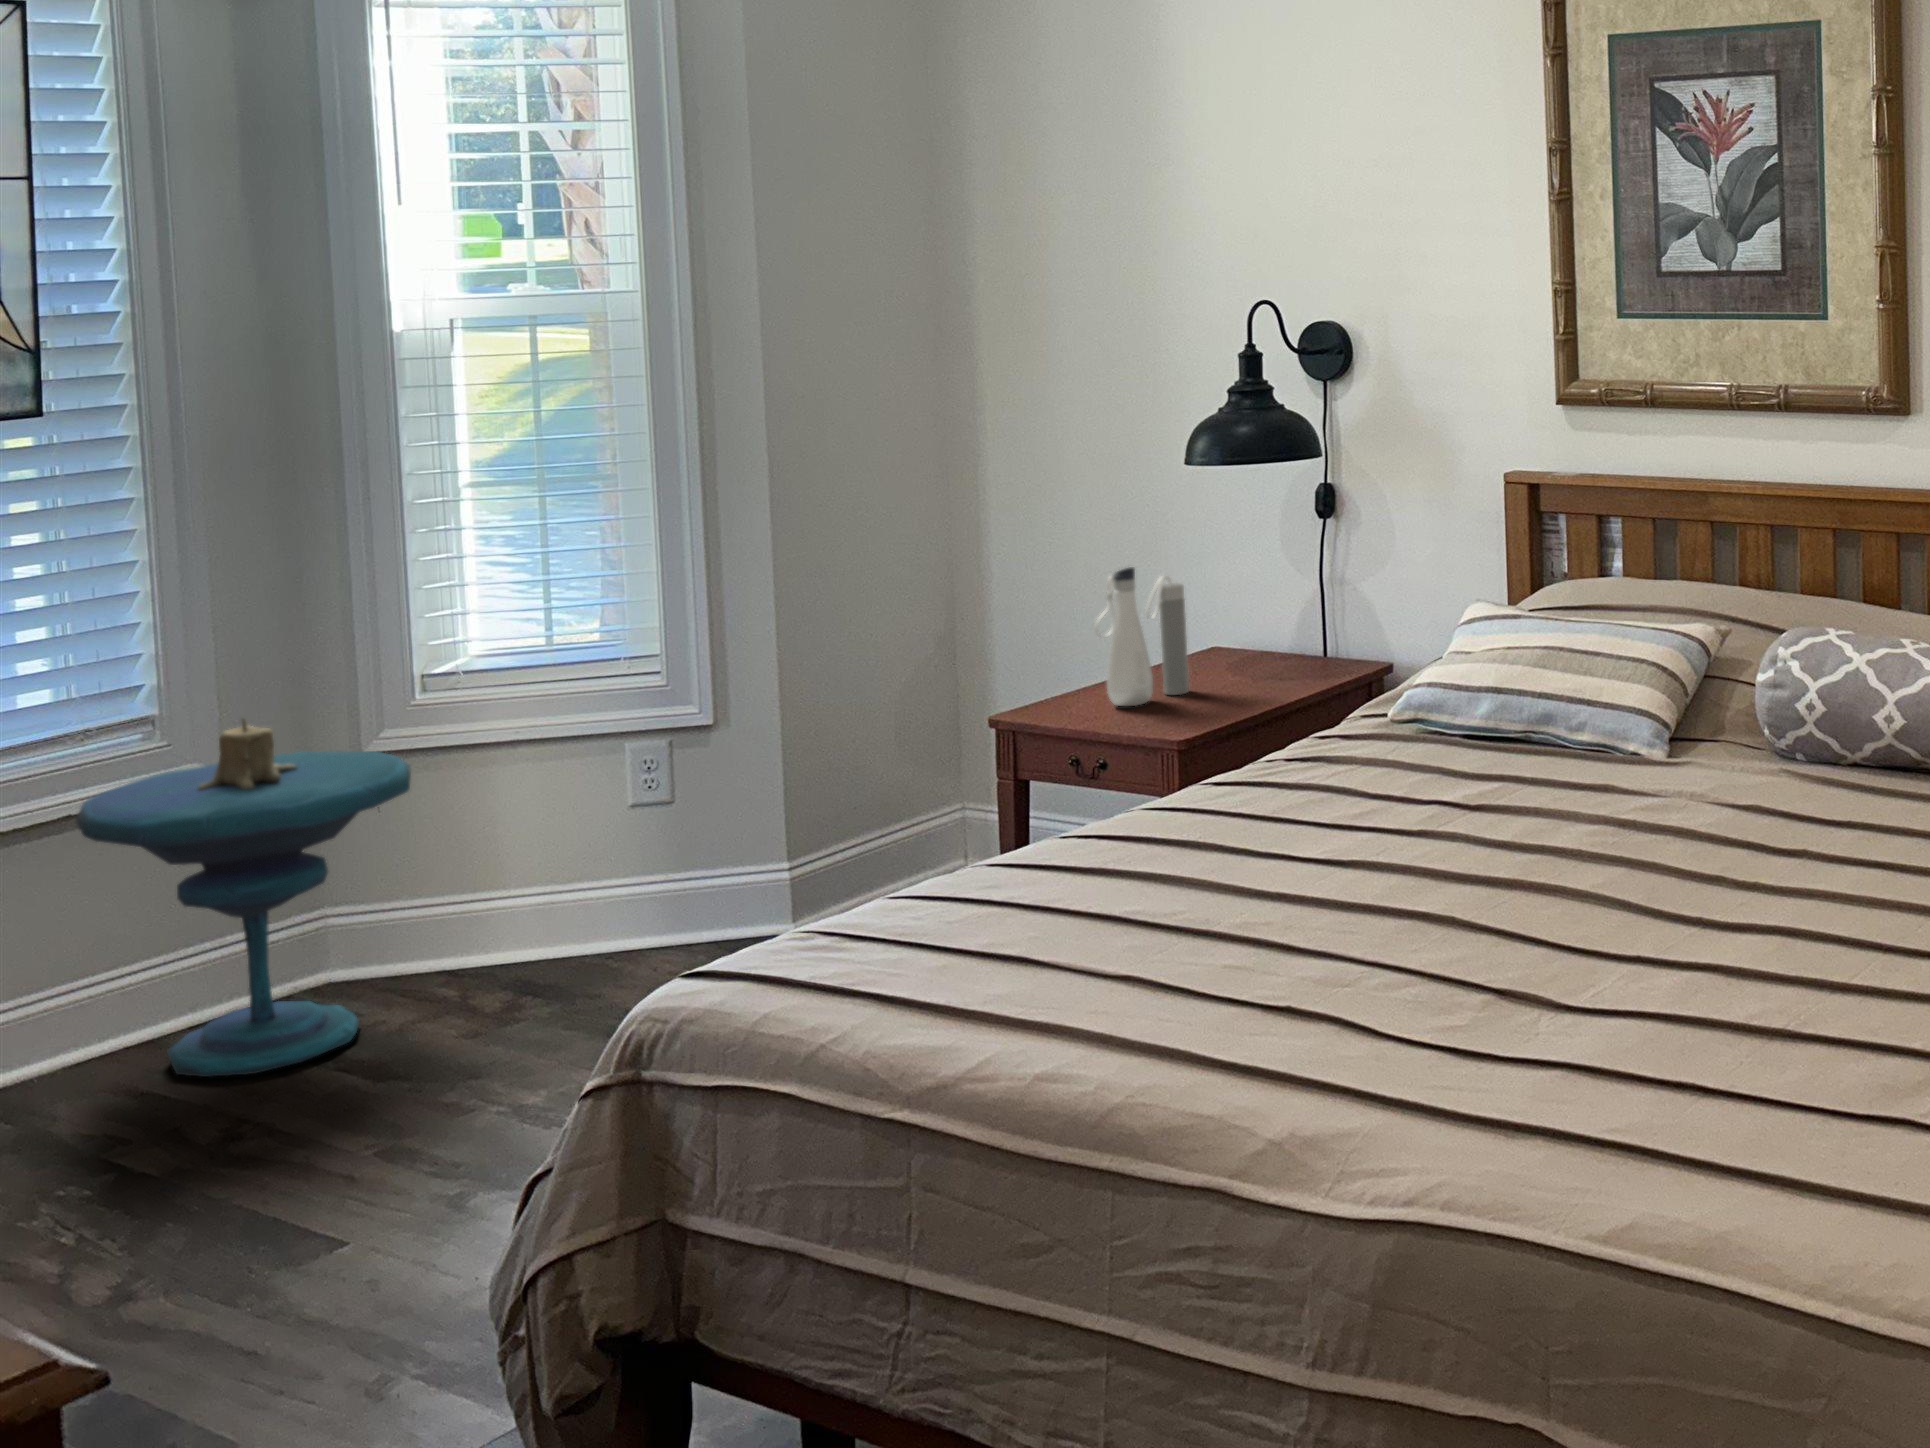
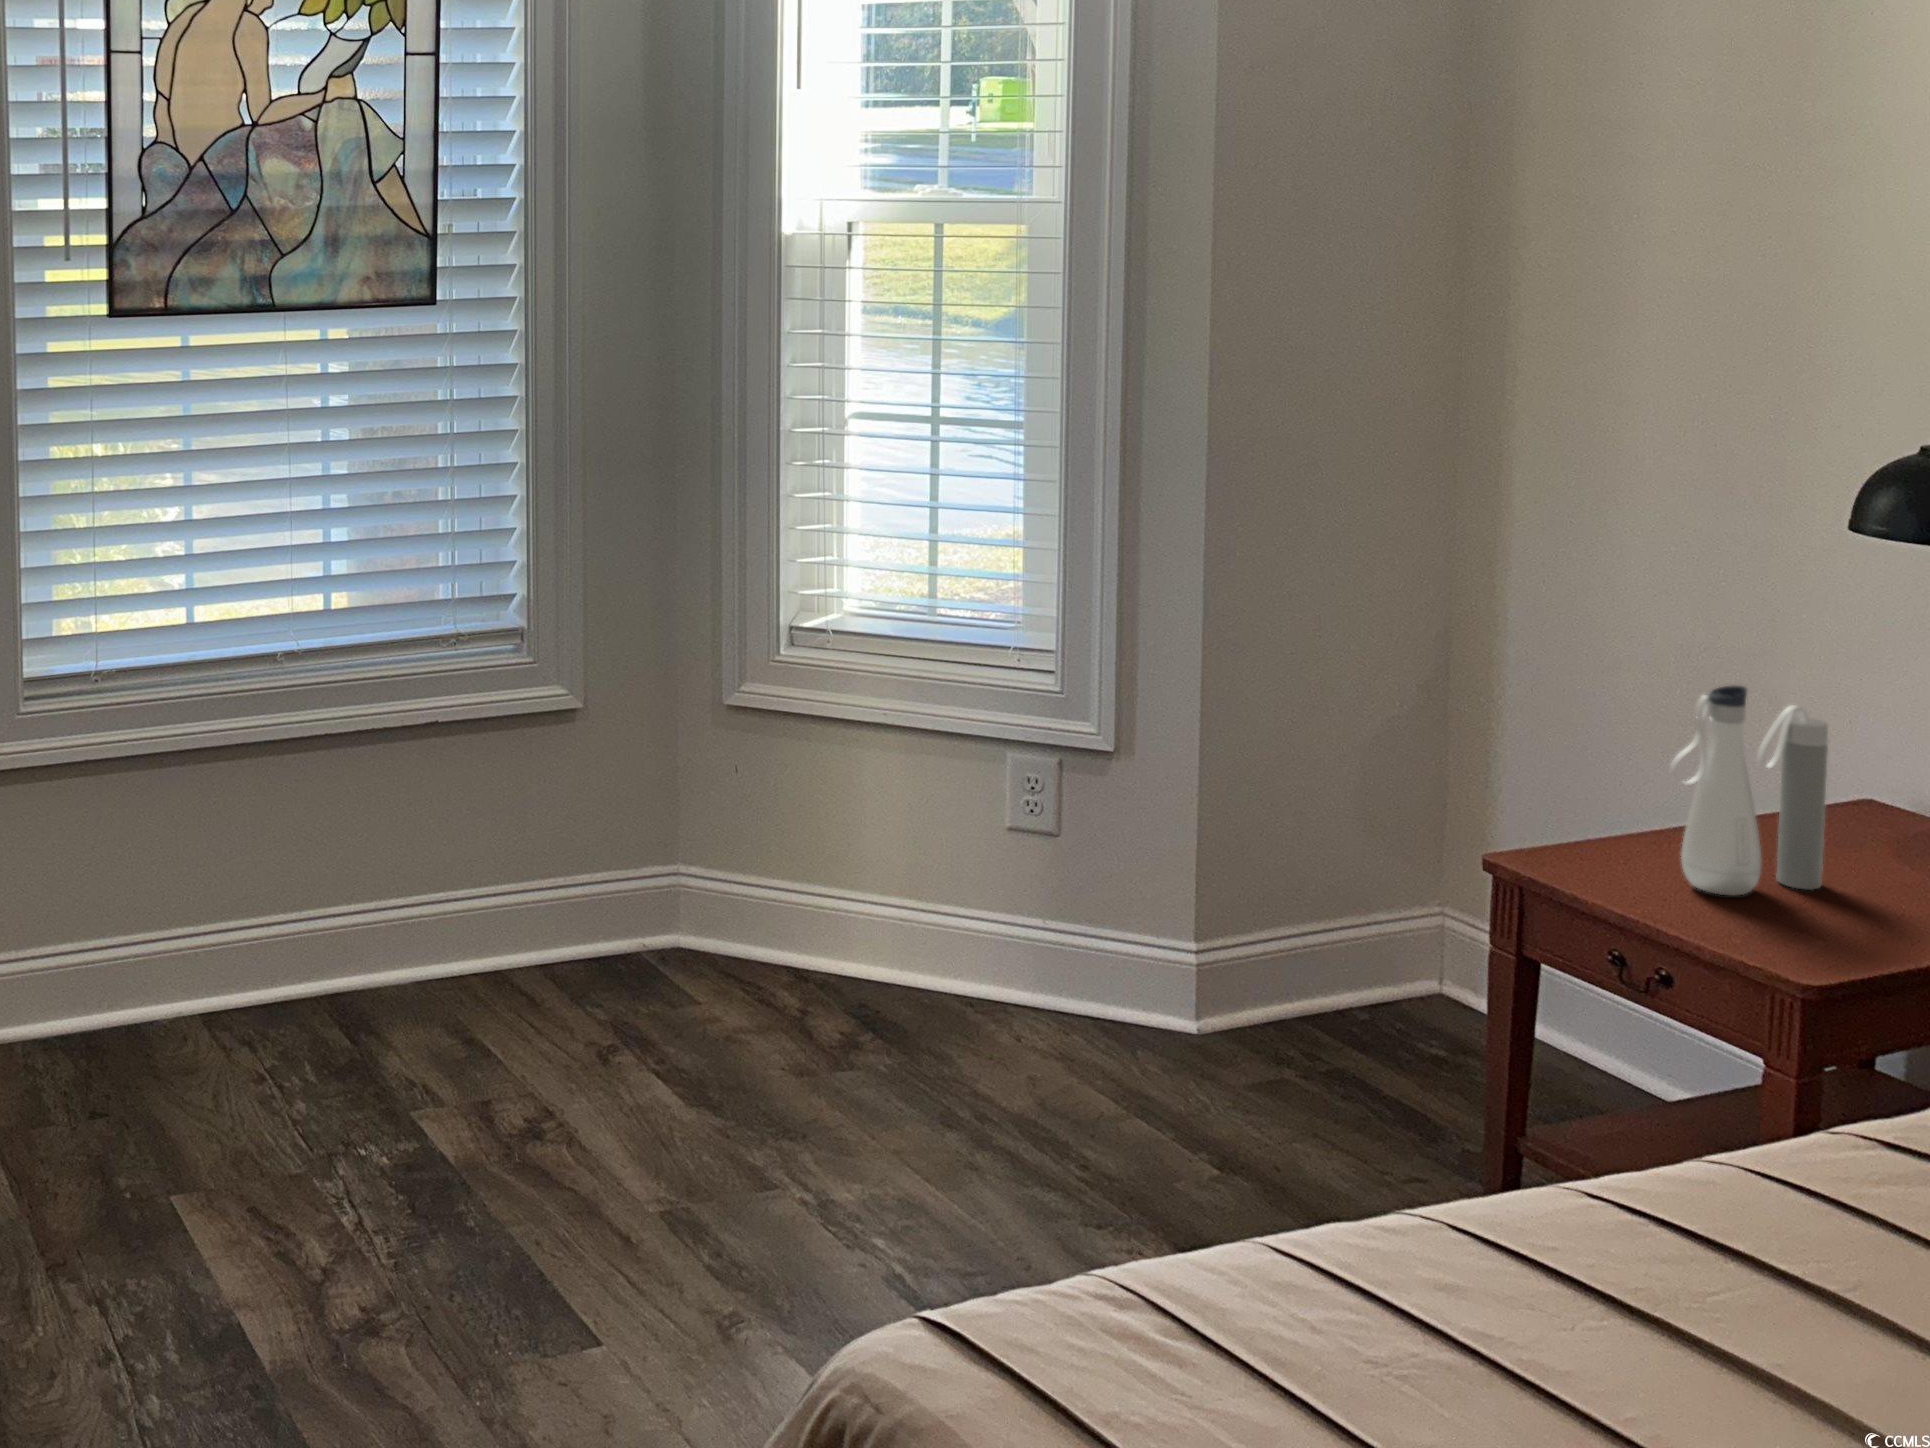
side table: present [76,718,411,1077] -> none [433,663,762,1060]

